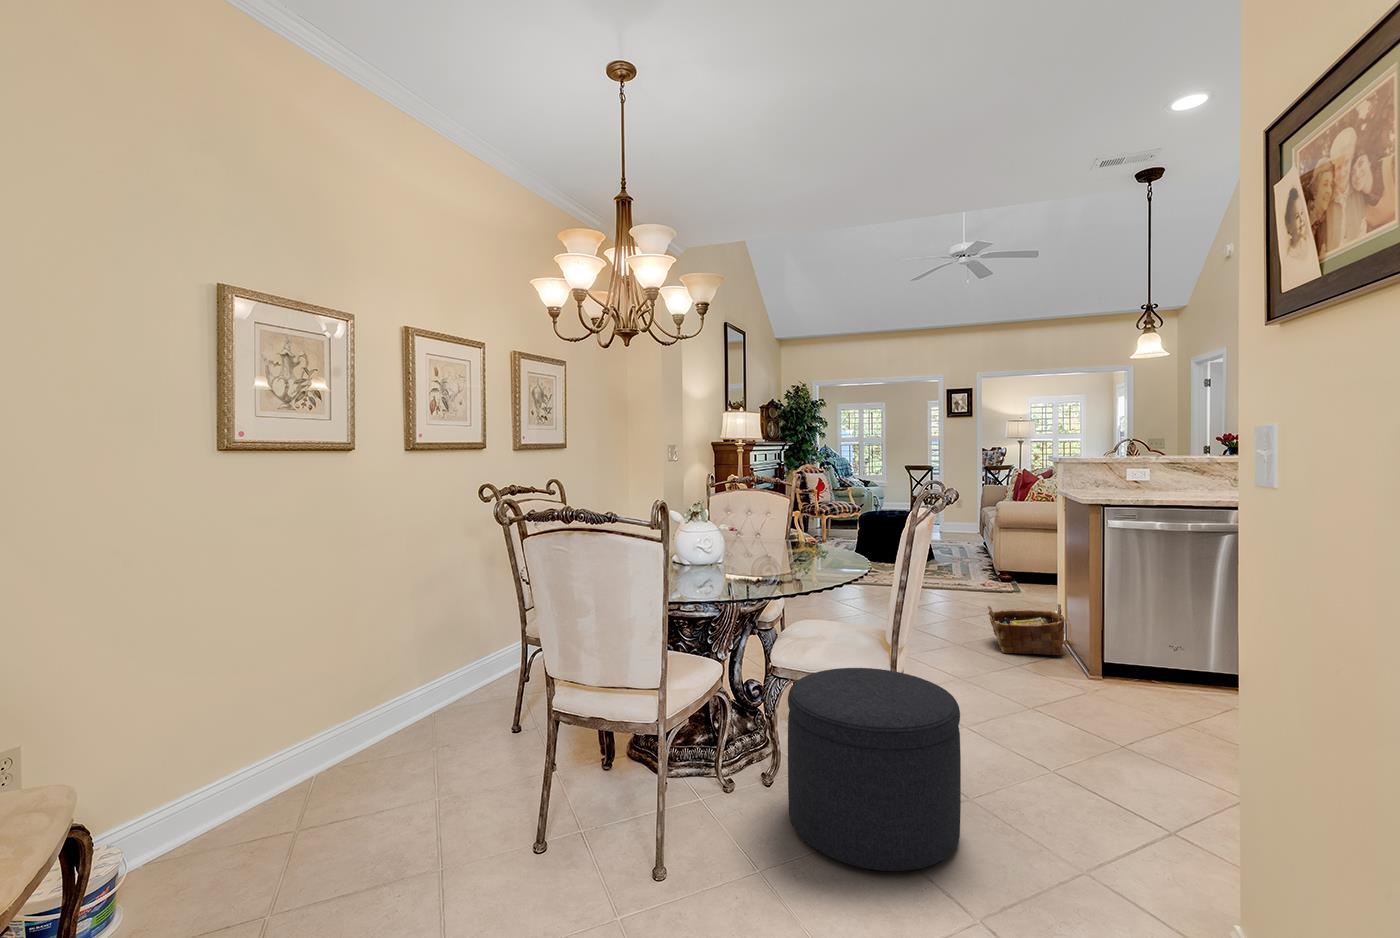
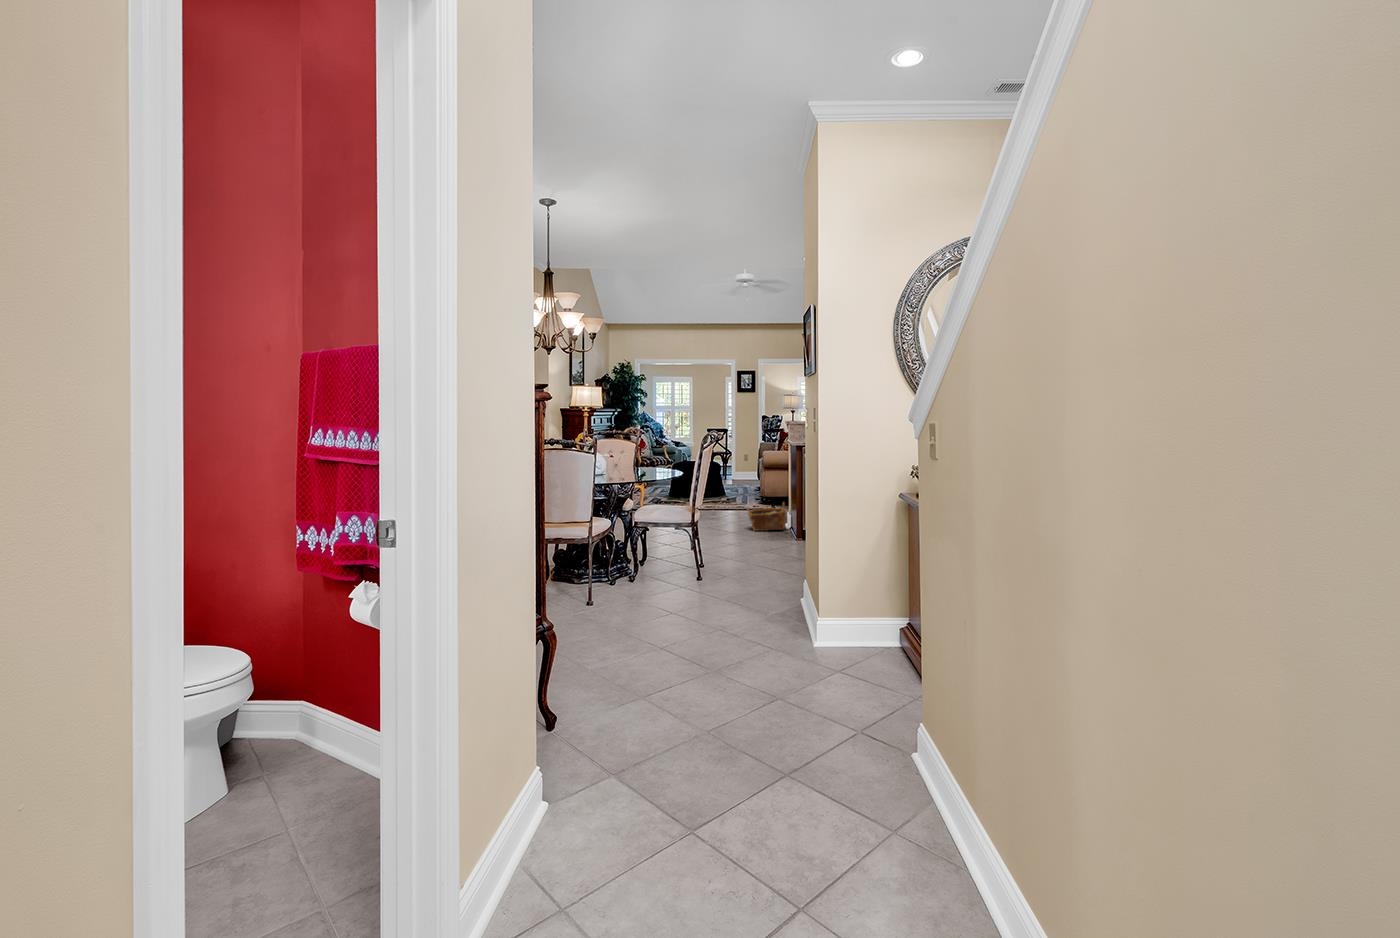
ottoman: present [788,668,961,871] -> none [645,514,716,582]

